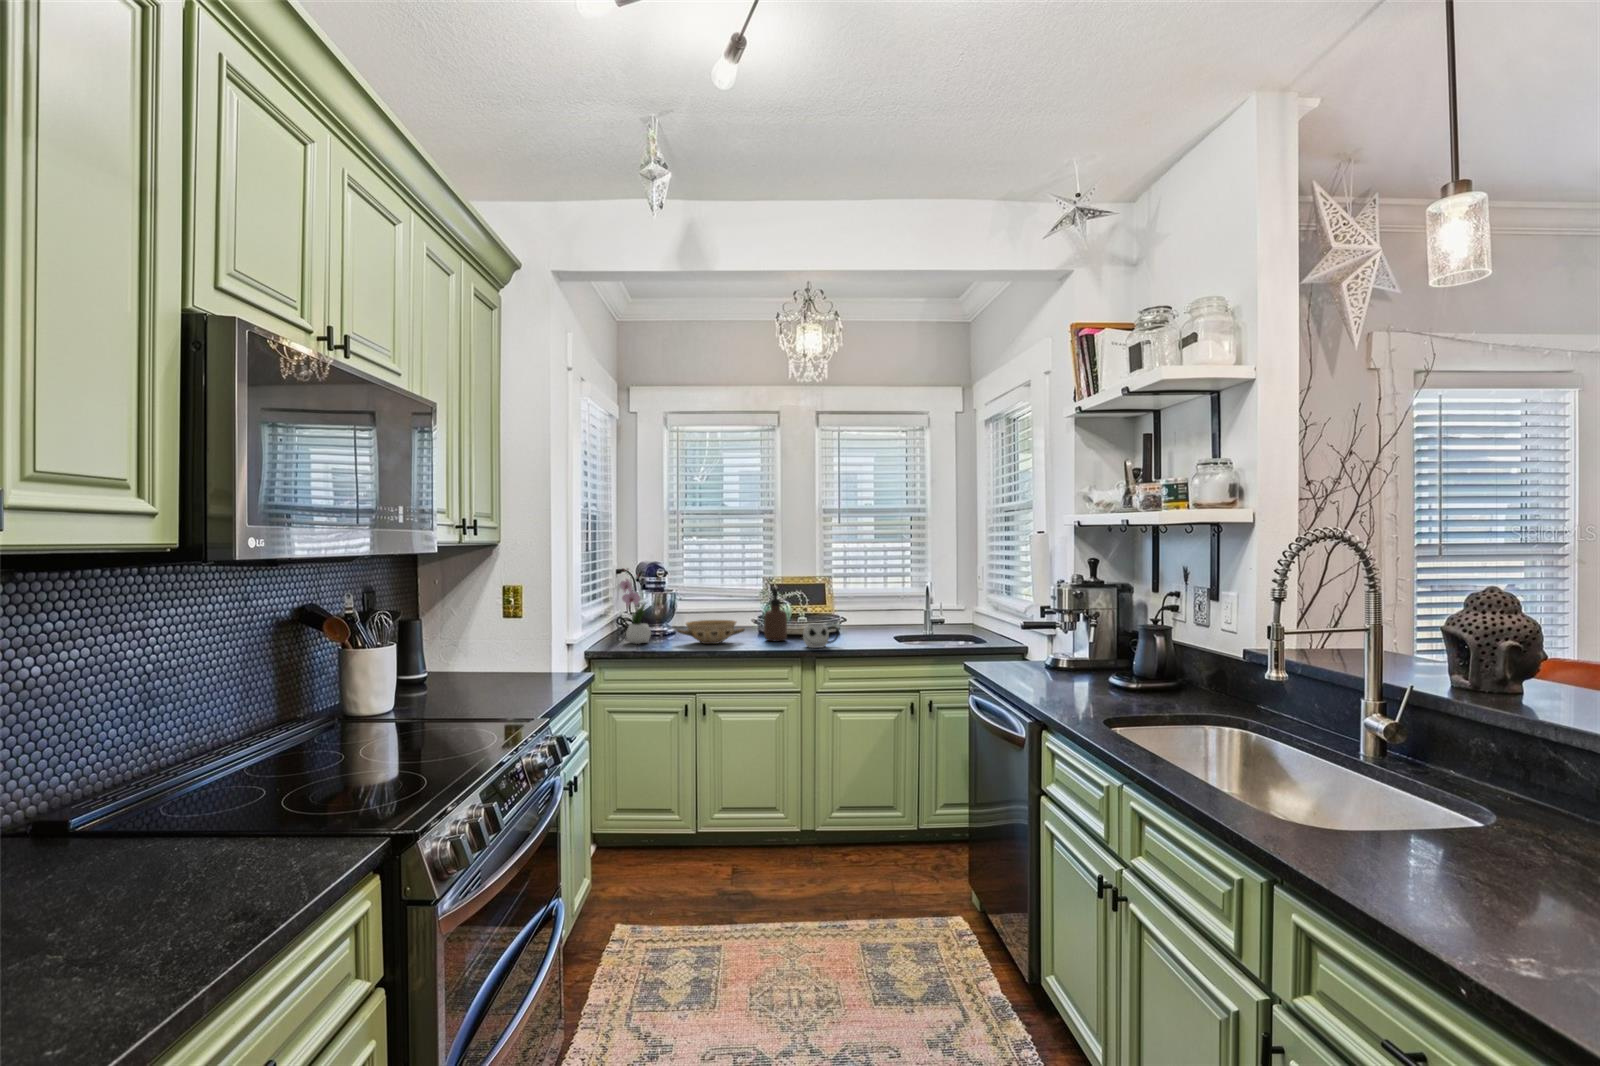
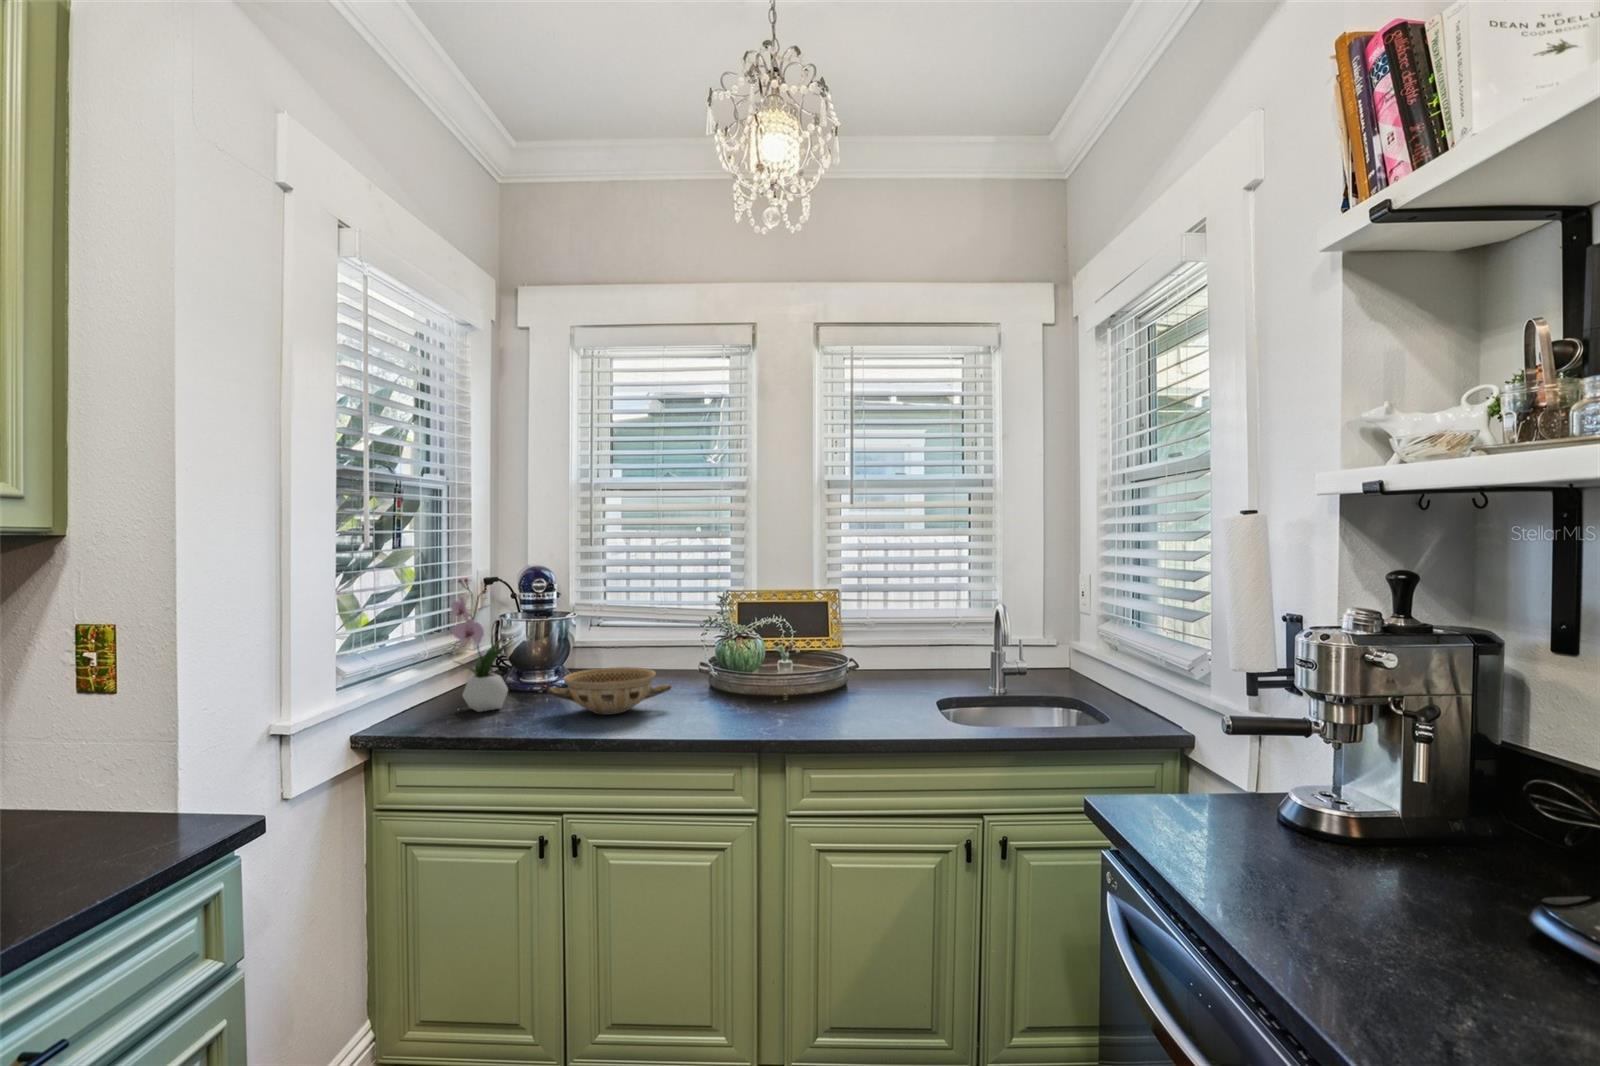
soap dispenser: present [764,588,787,641] -> none [707,614,747,708]
mug: present [803,624,839,648] -> none [767,681,834,728]

